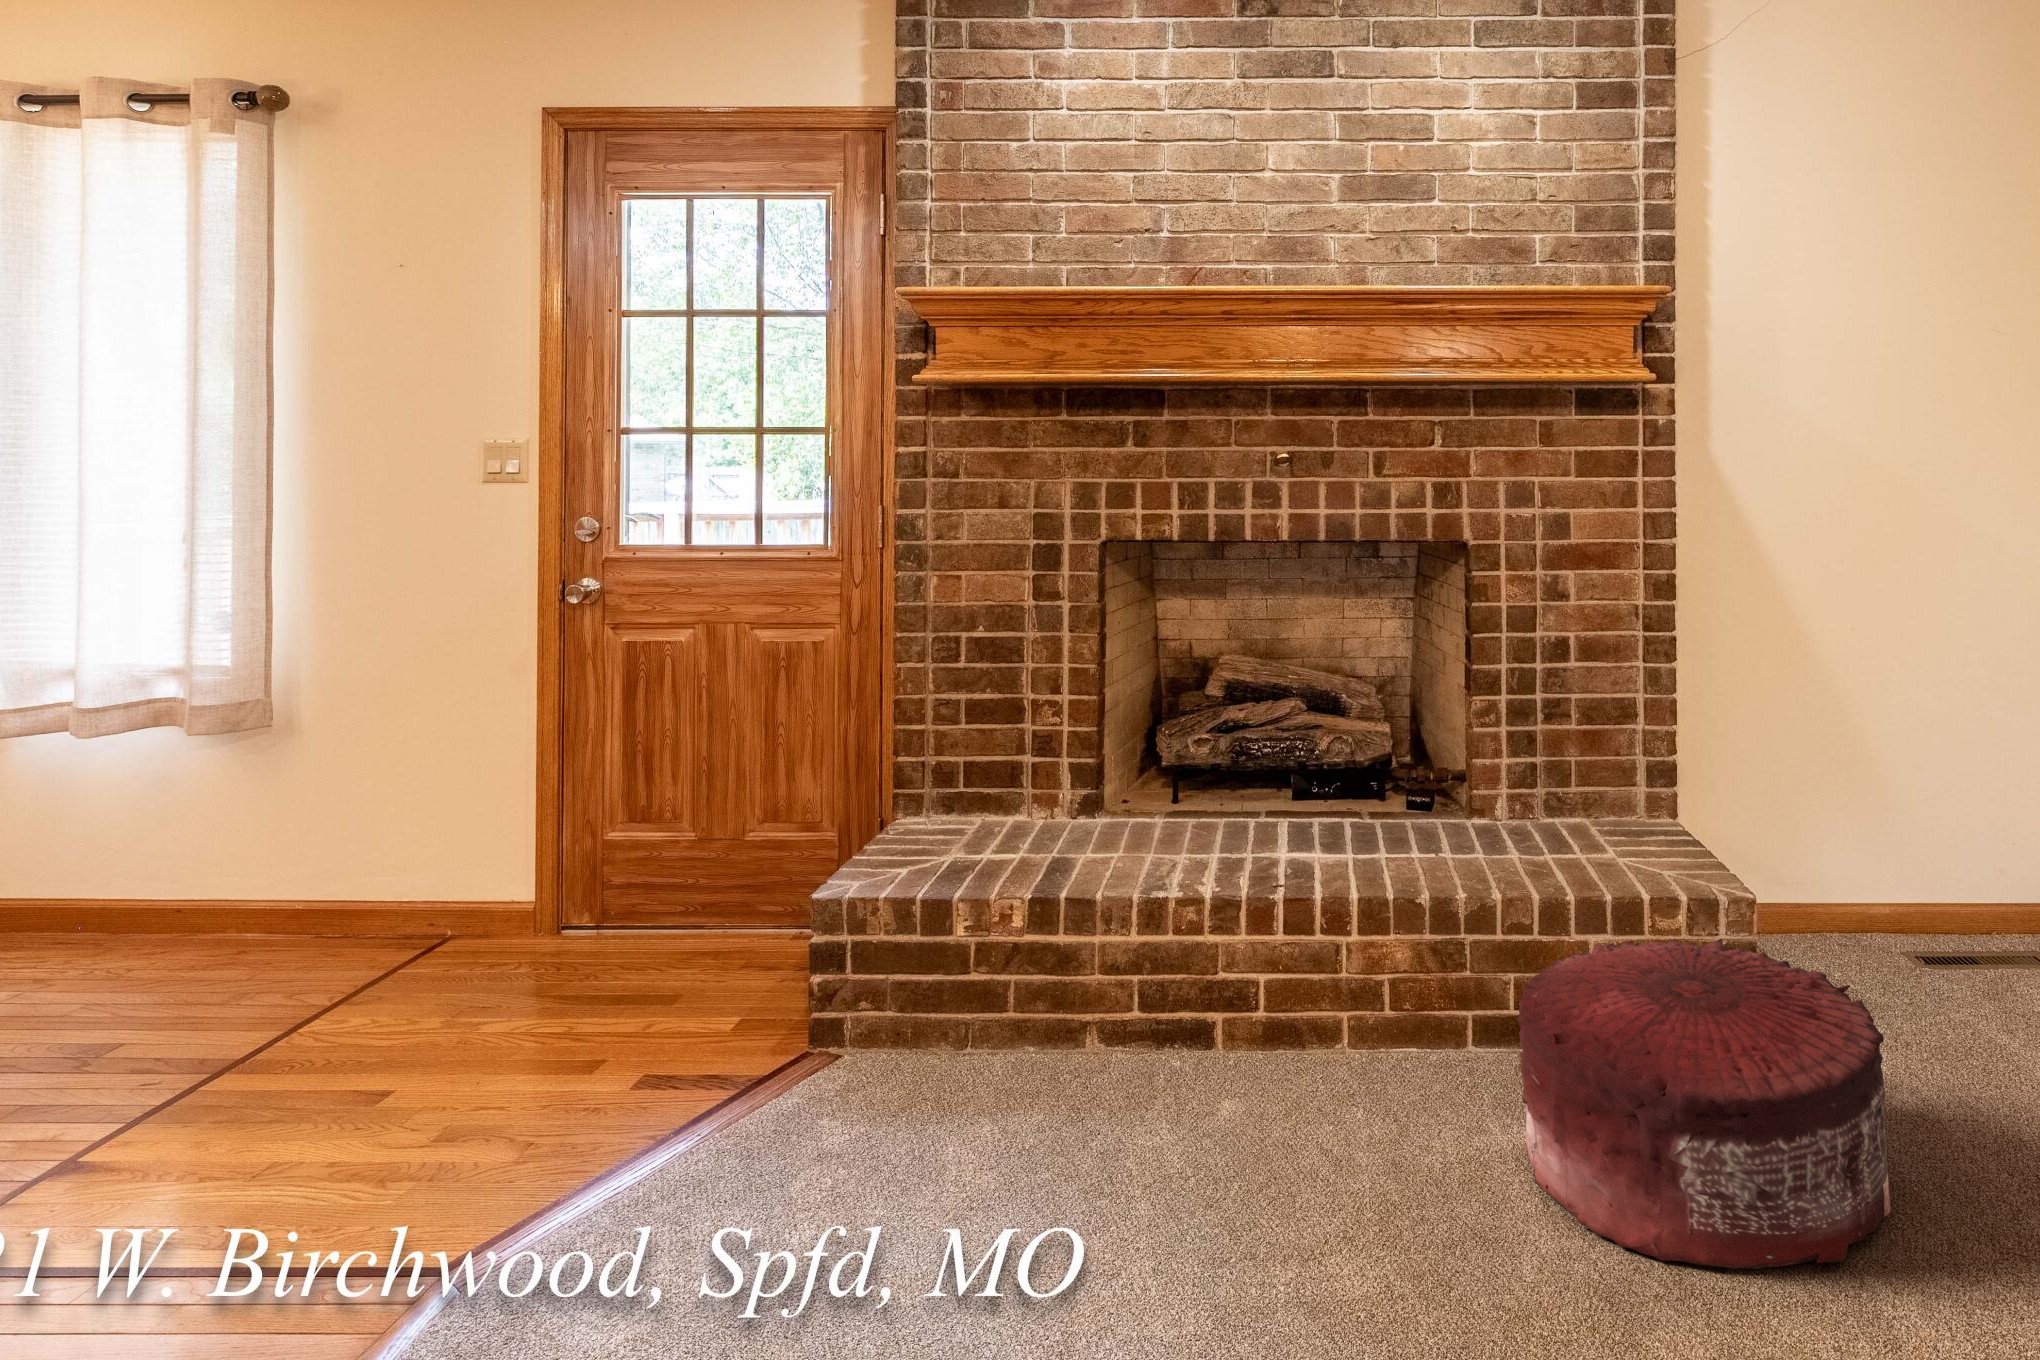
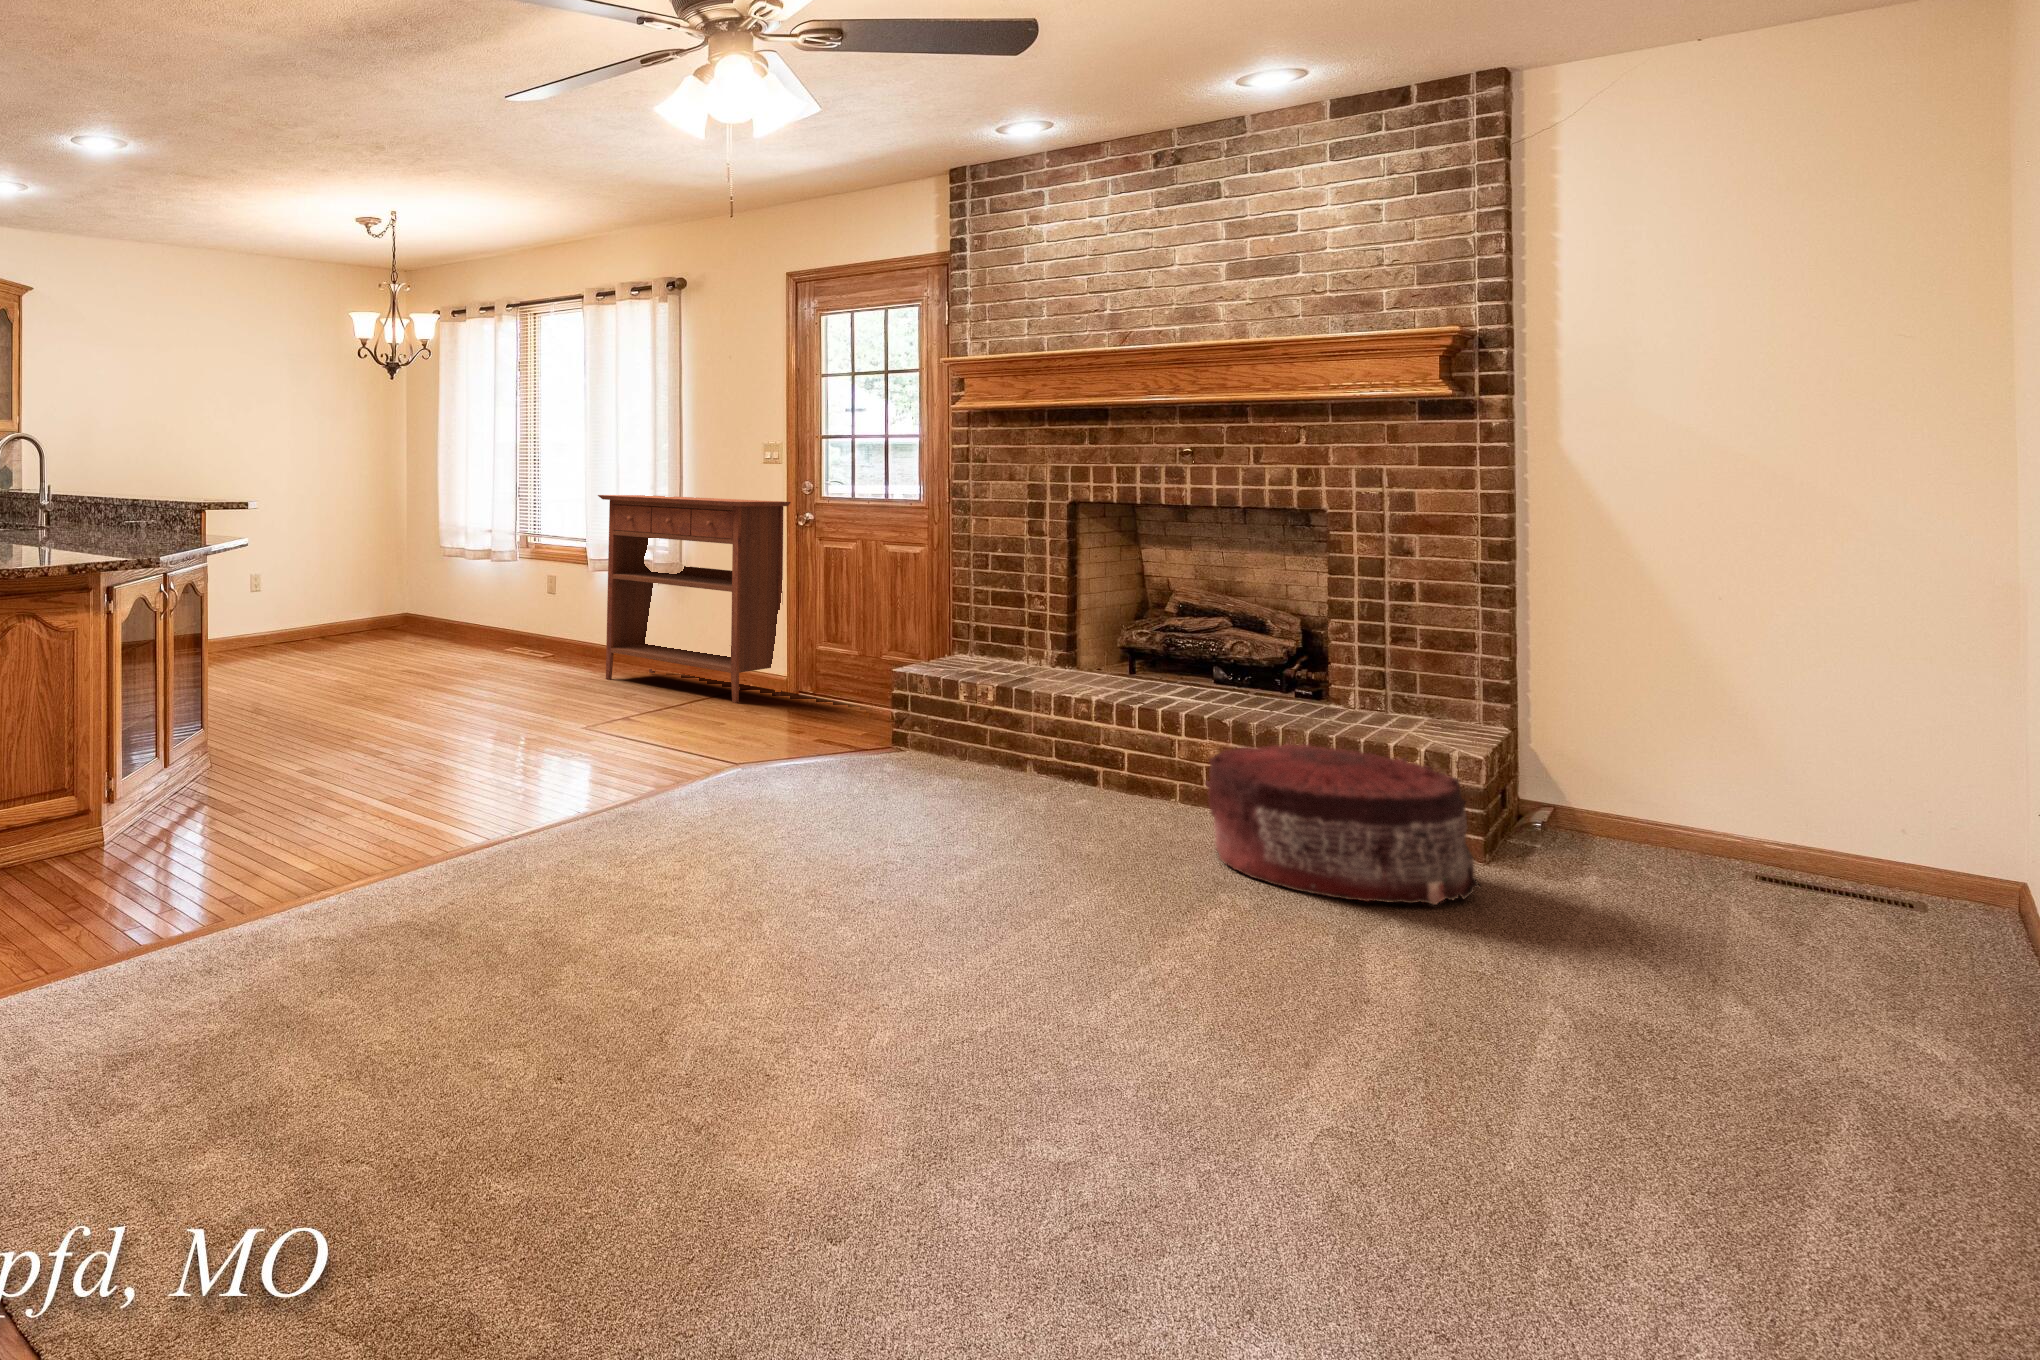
console table: none [41,563,550,1000] -> present [598,495,791,703]

